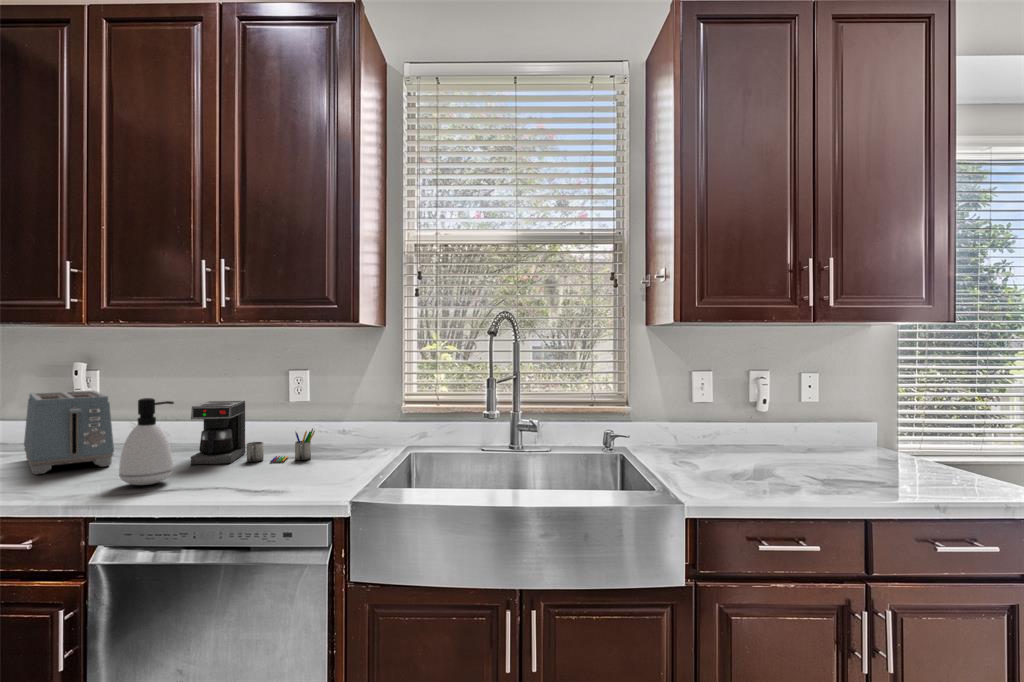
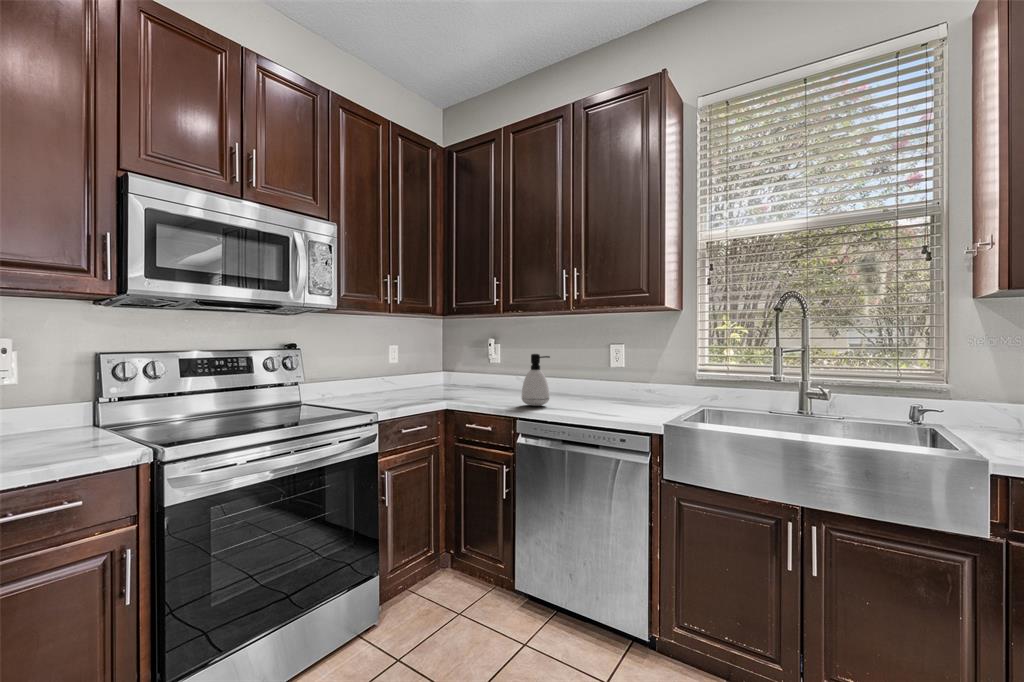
toaster: present [24,391,114,474] -> none [470,354,515,398]
coffee maker: present [191,401,315,465] -> none [557,361,634,402]

